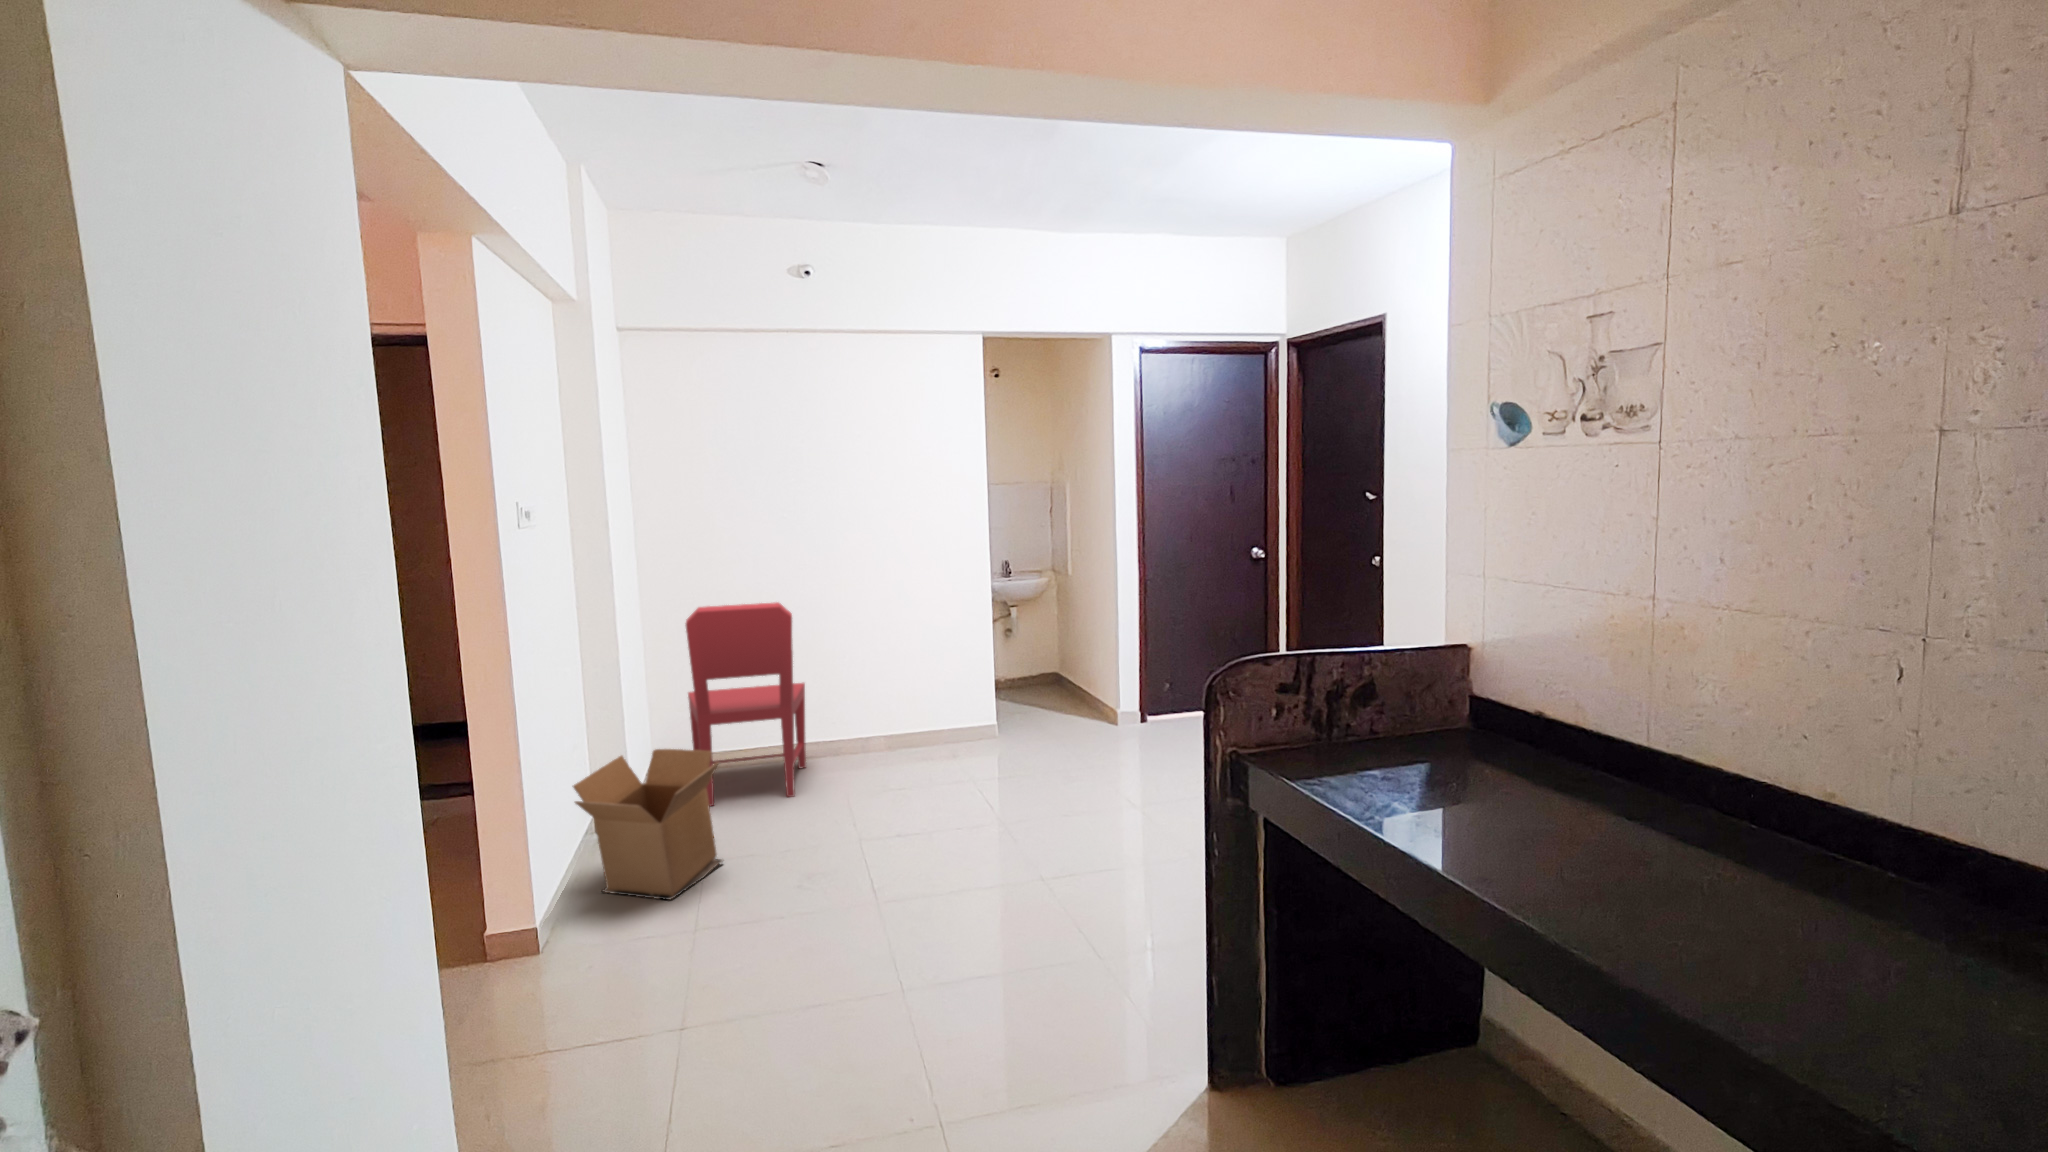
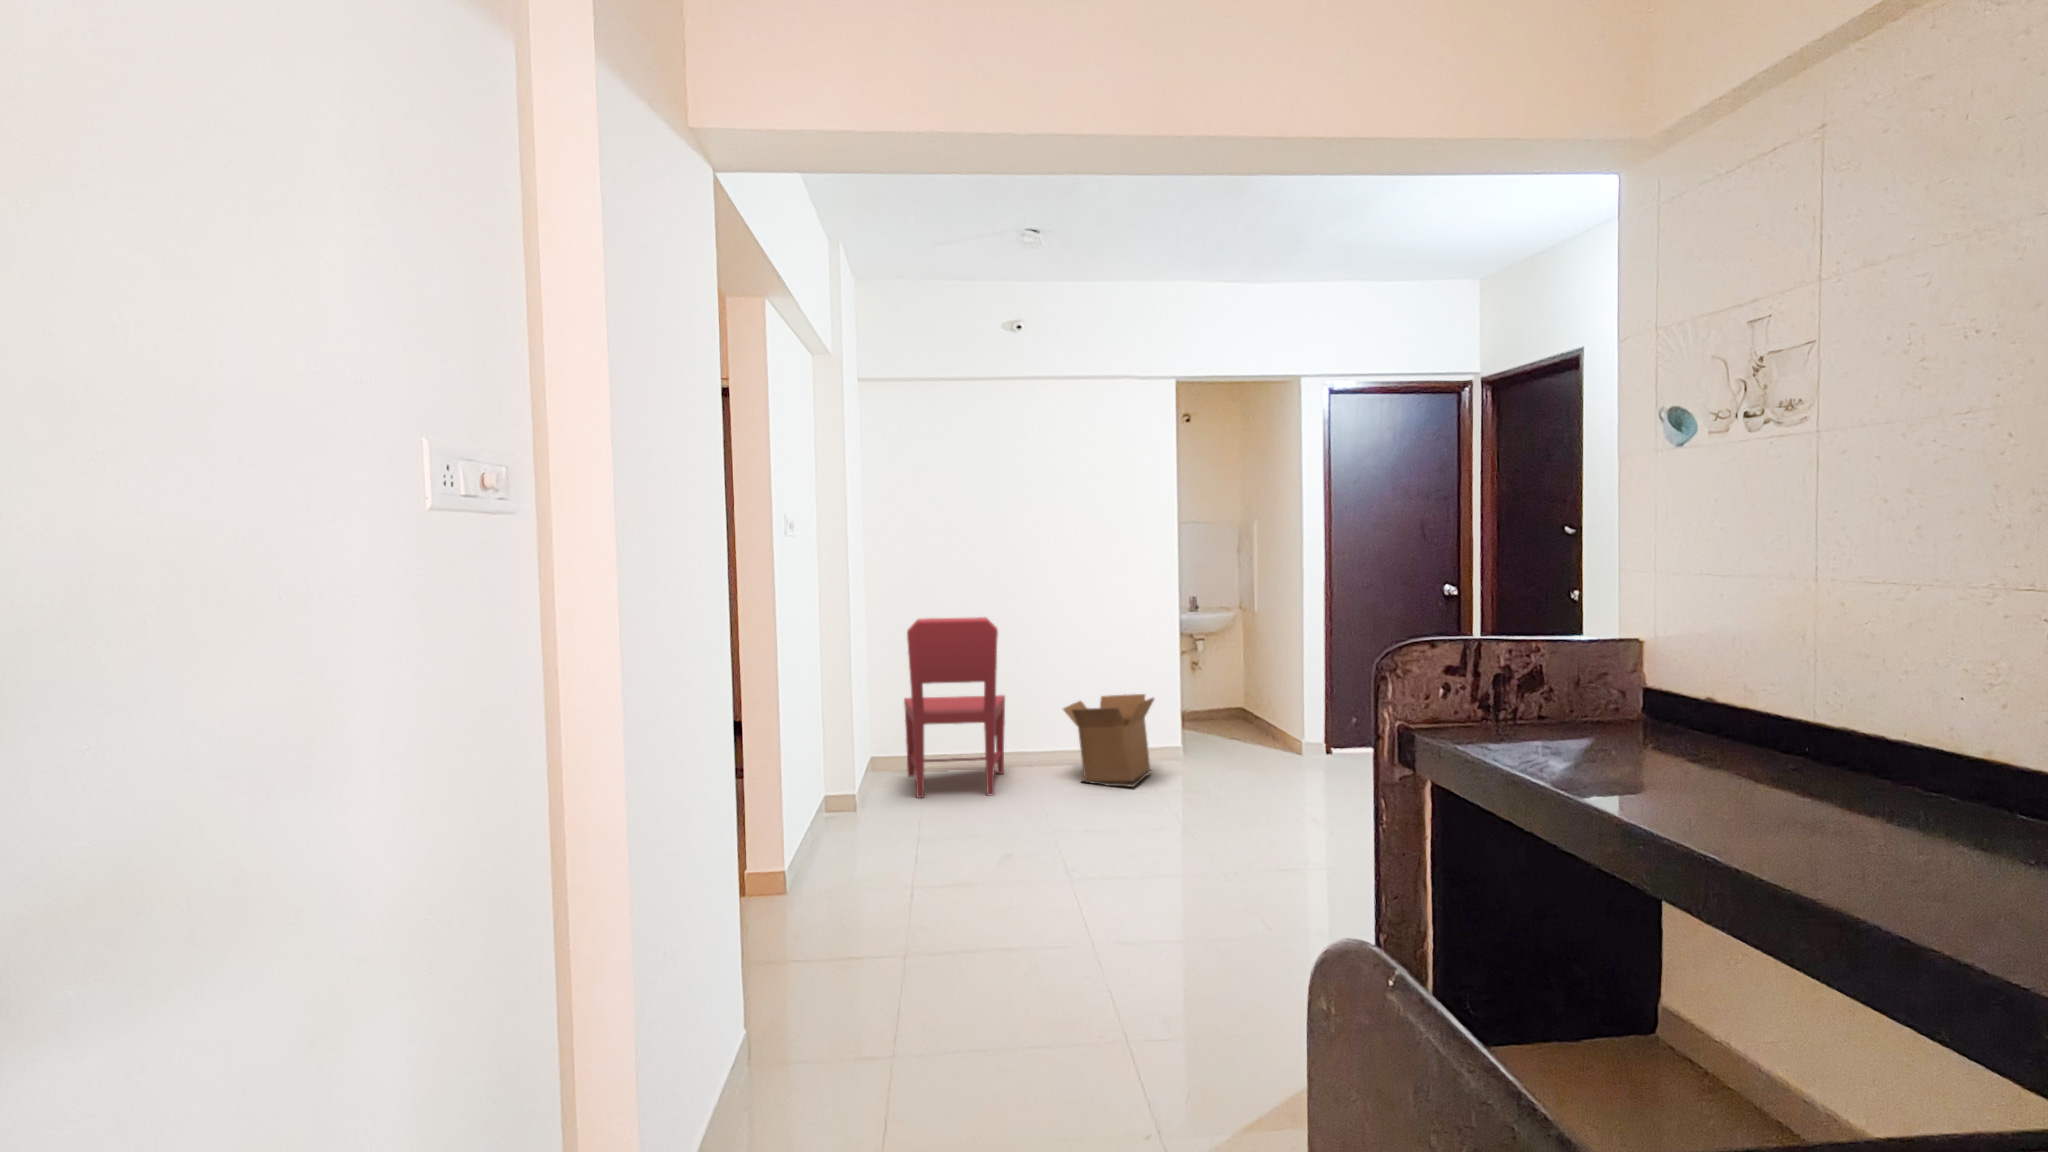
cardboard box: present [573,749,723,900] -> present [1064,694,1154,787]

